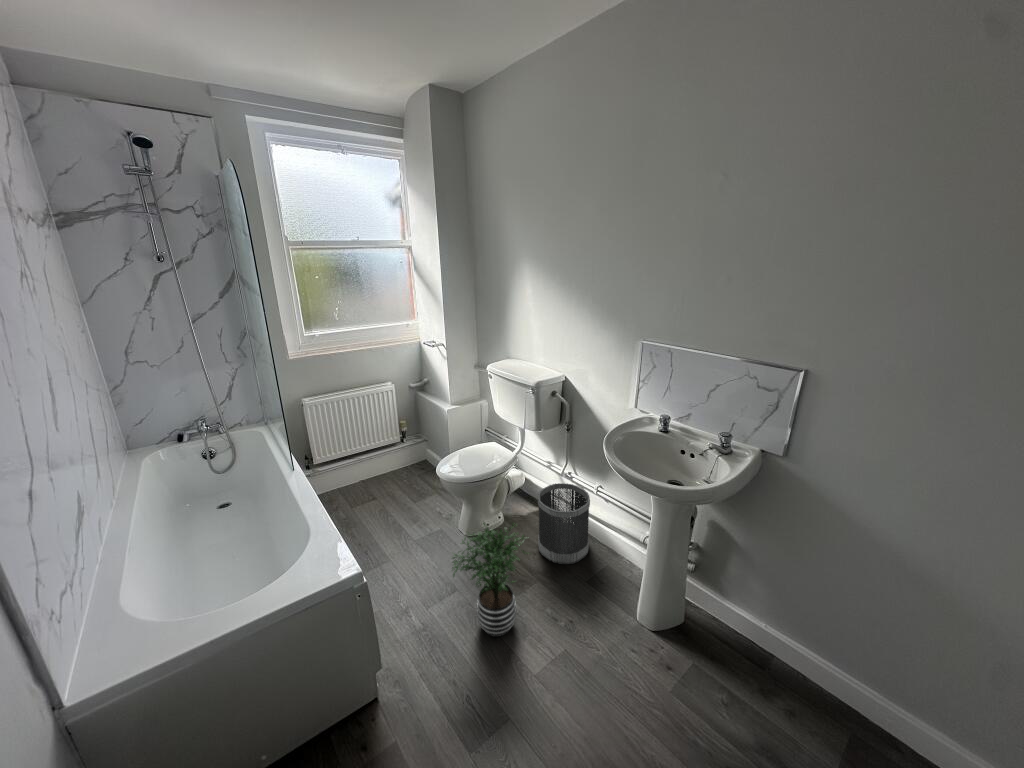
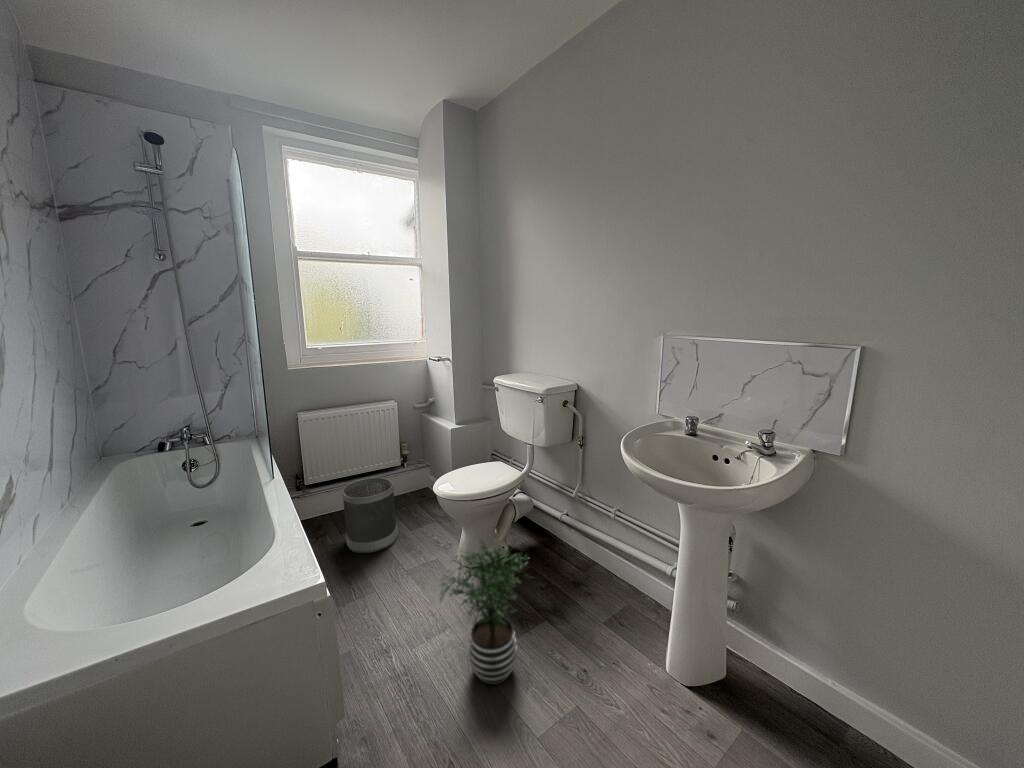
wastebasket: present [538,483,590,564] -> present [341,478,398,553]

